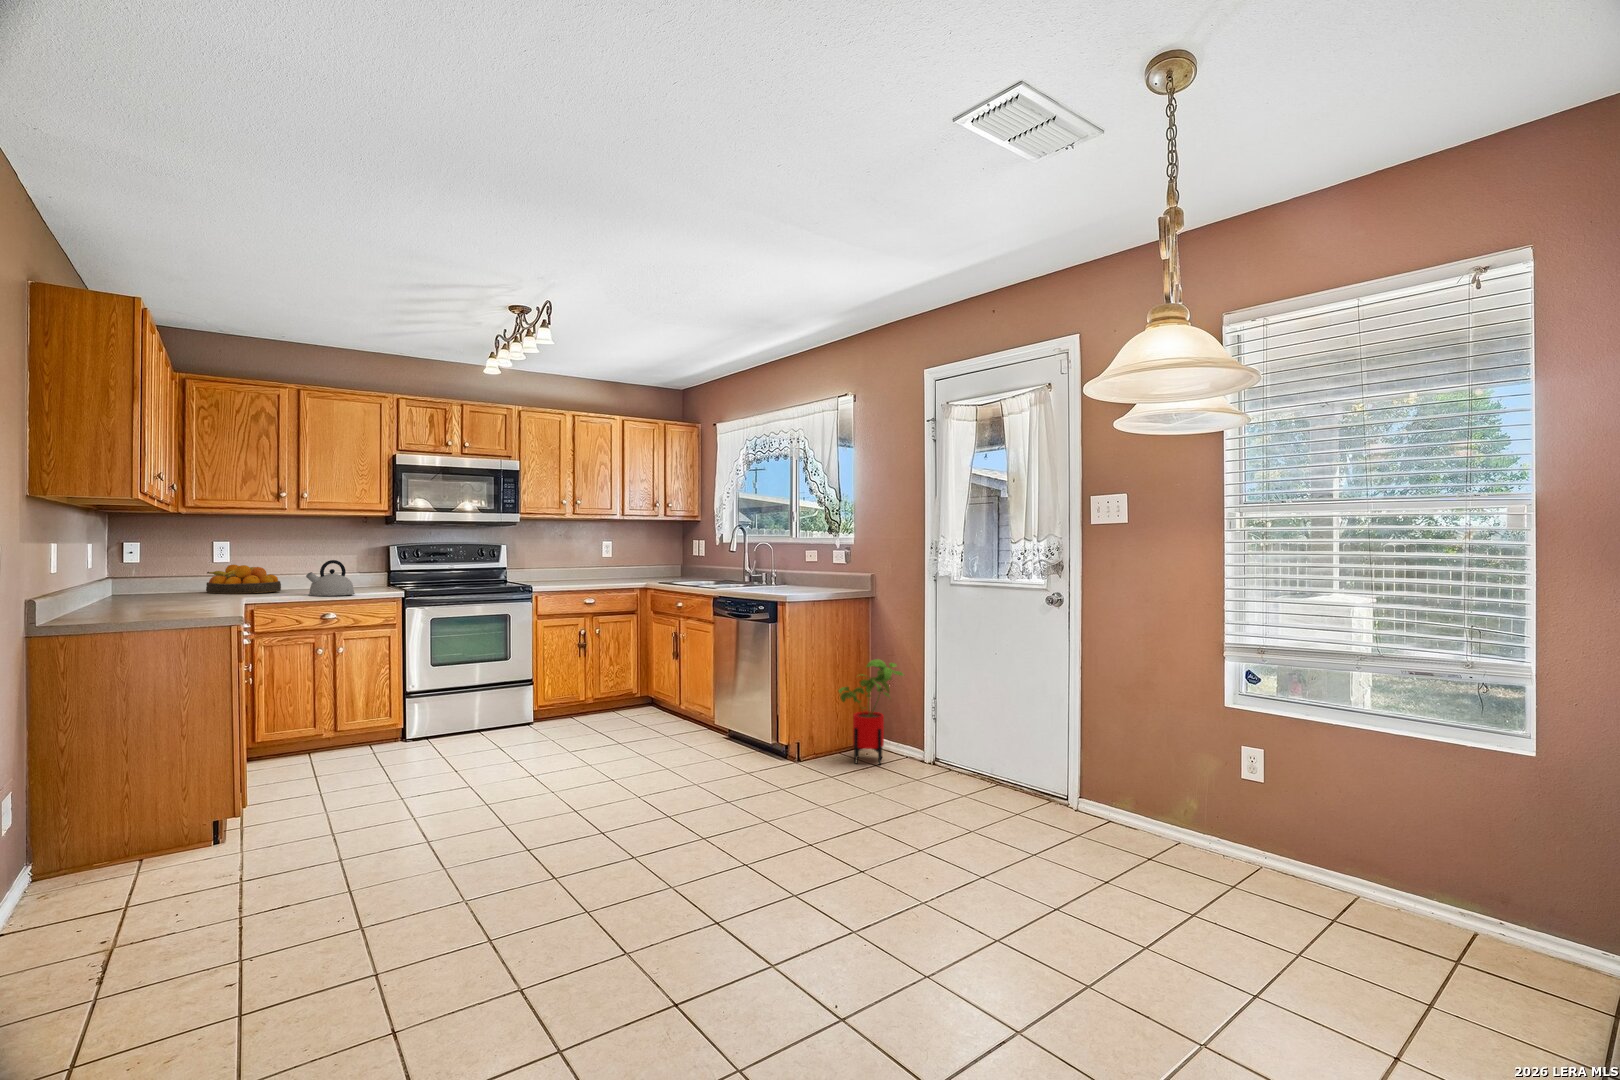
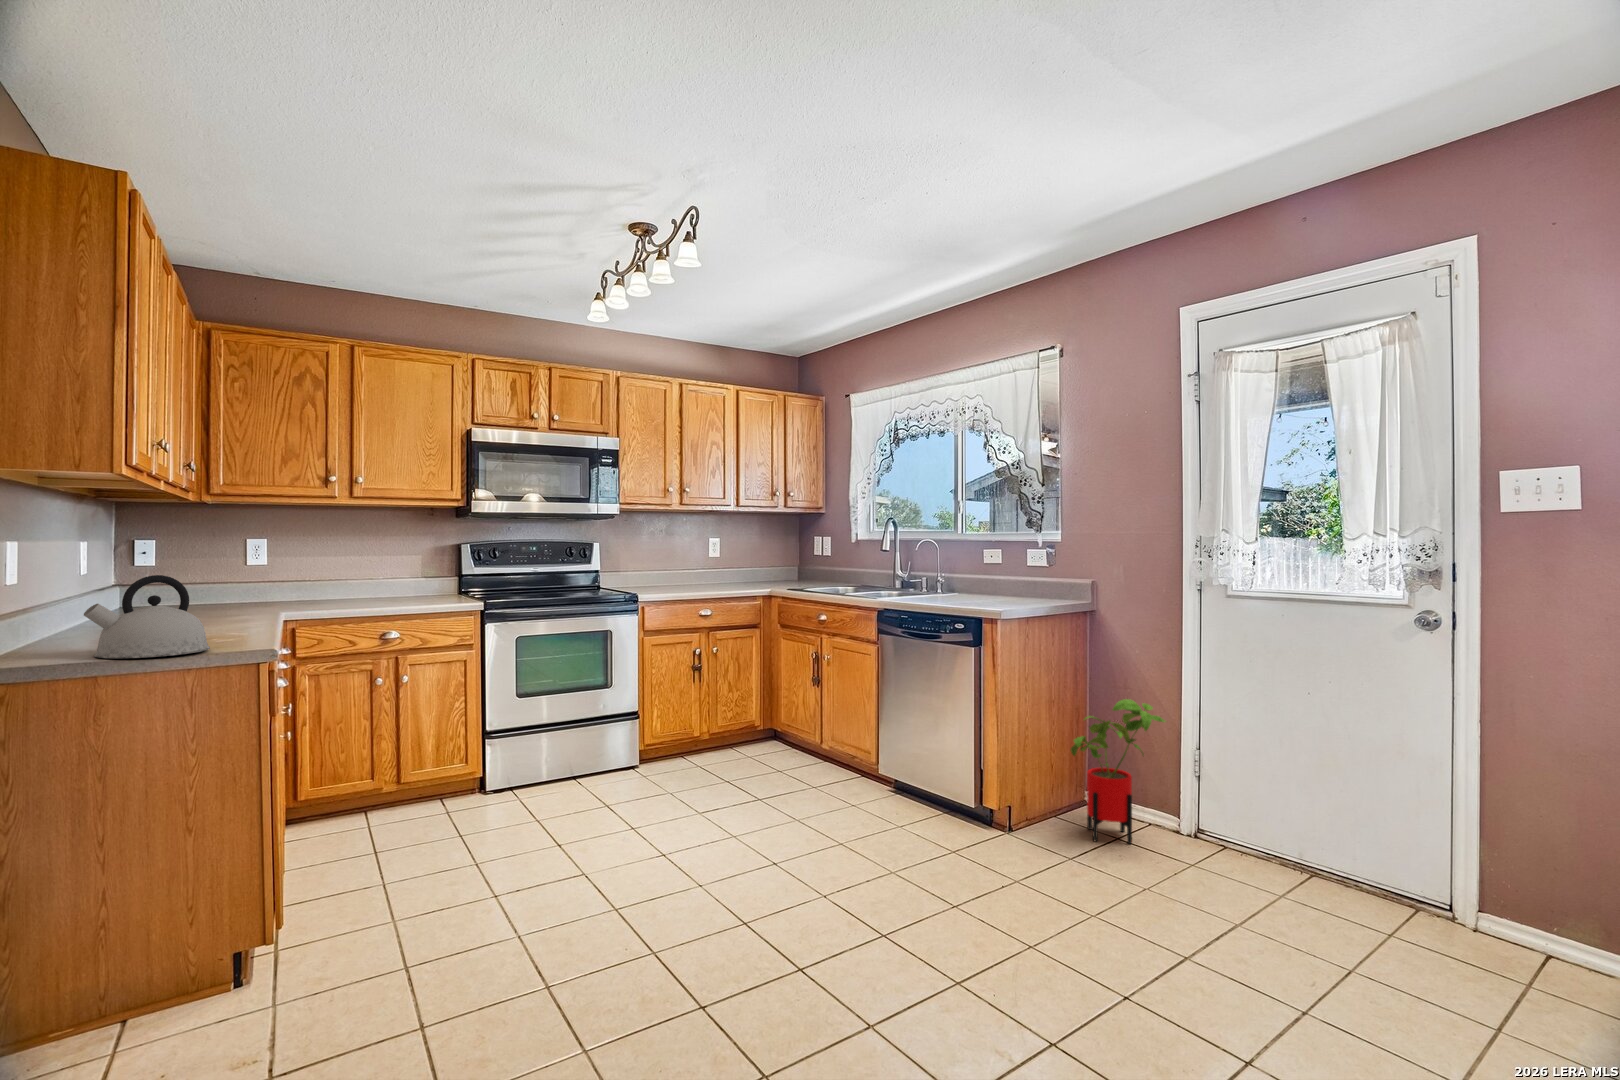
kettle: present [306,560,355,596] -> present [84,575,210,658]
fruit bowl: present [206,565,281,594] -> none [238,568,331,605]

